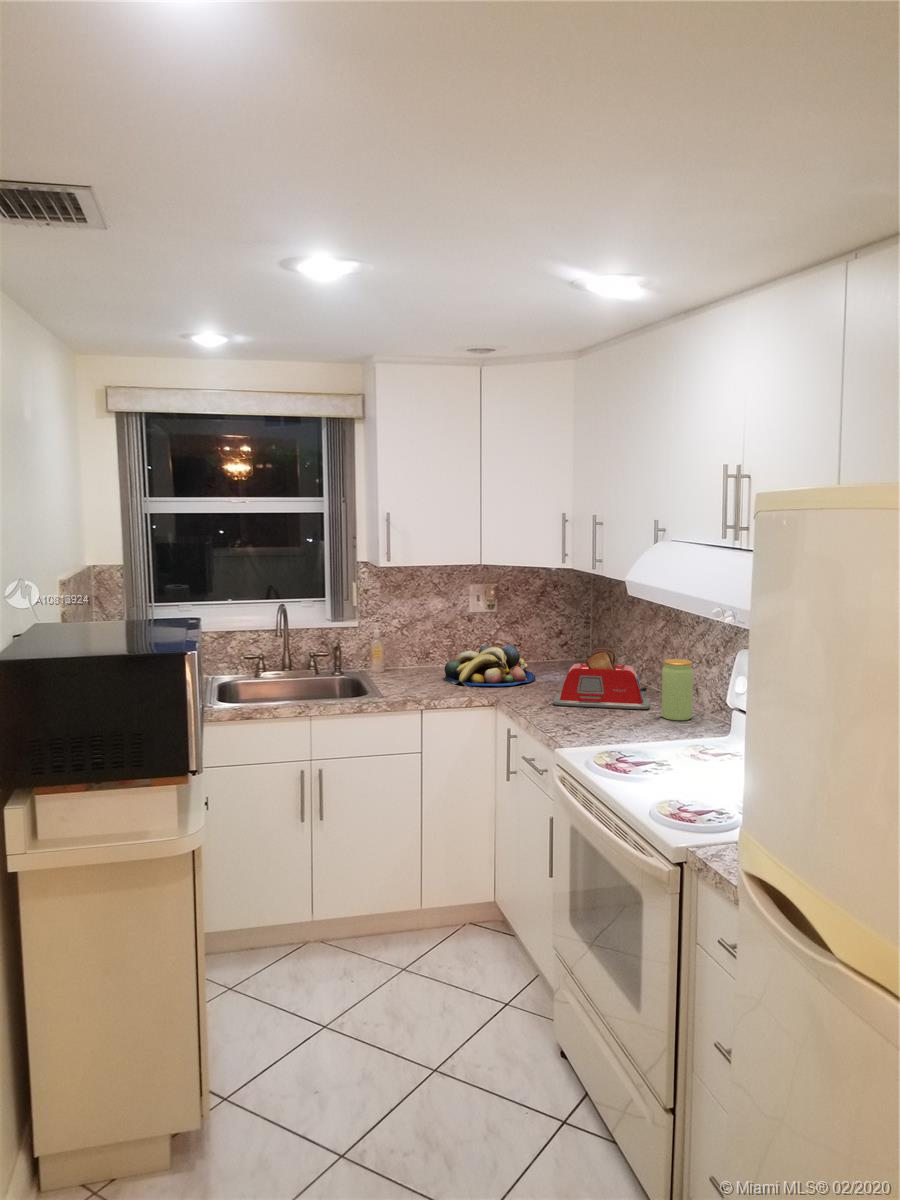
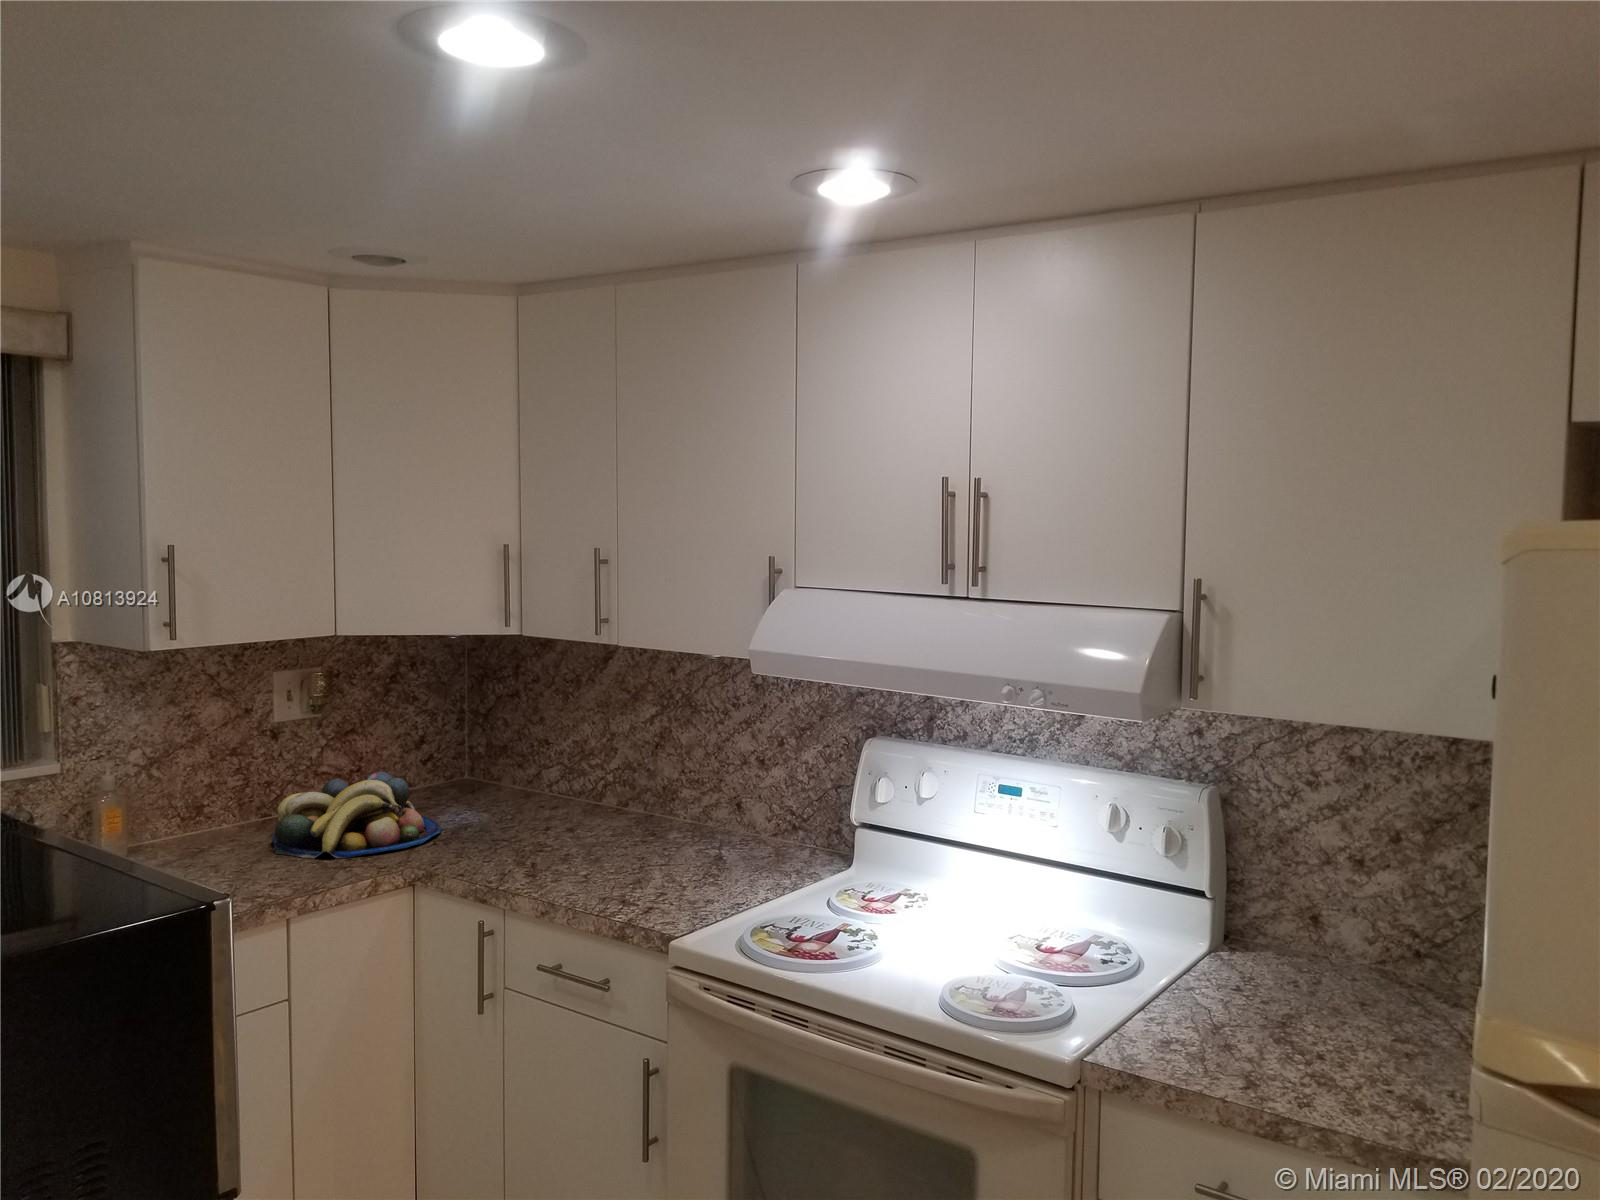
toaster: present [553,648,650,709] -> none [525,760,687,865]
jar: present [661,659,693,720] -> none [718,763,763,858]

